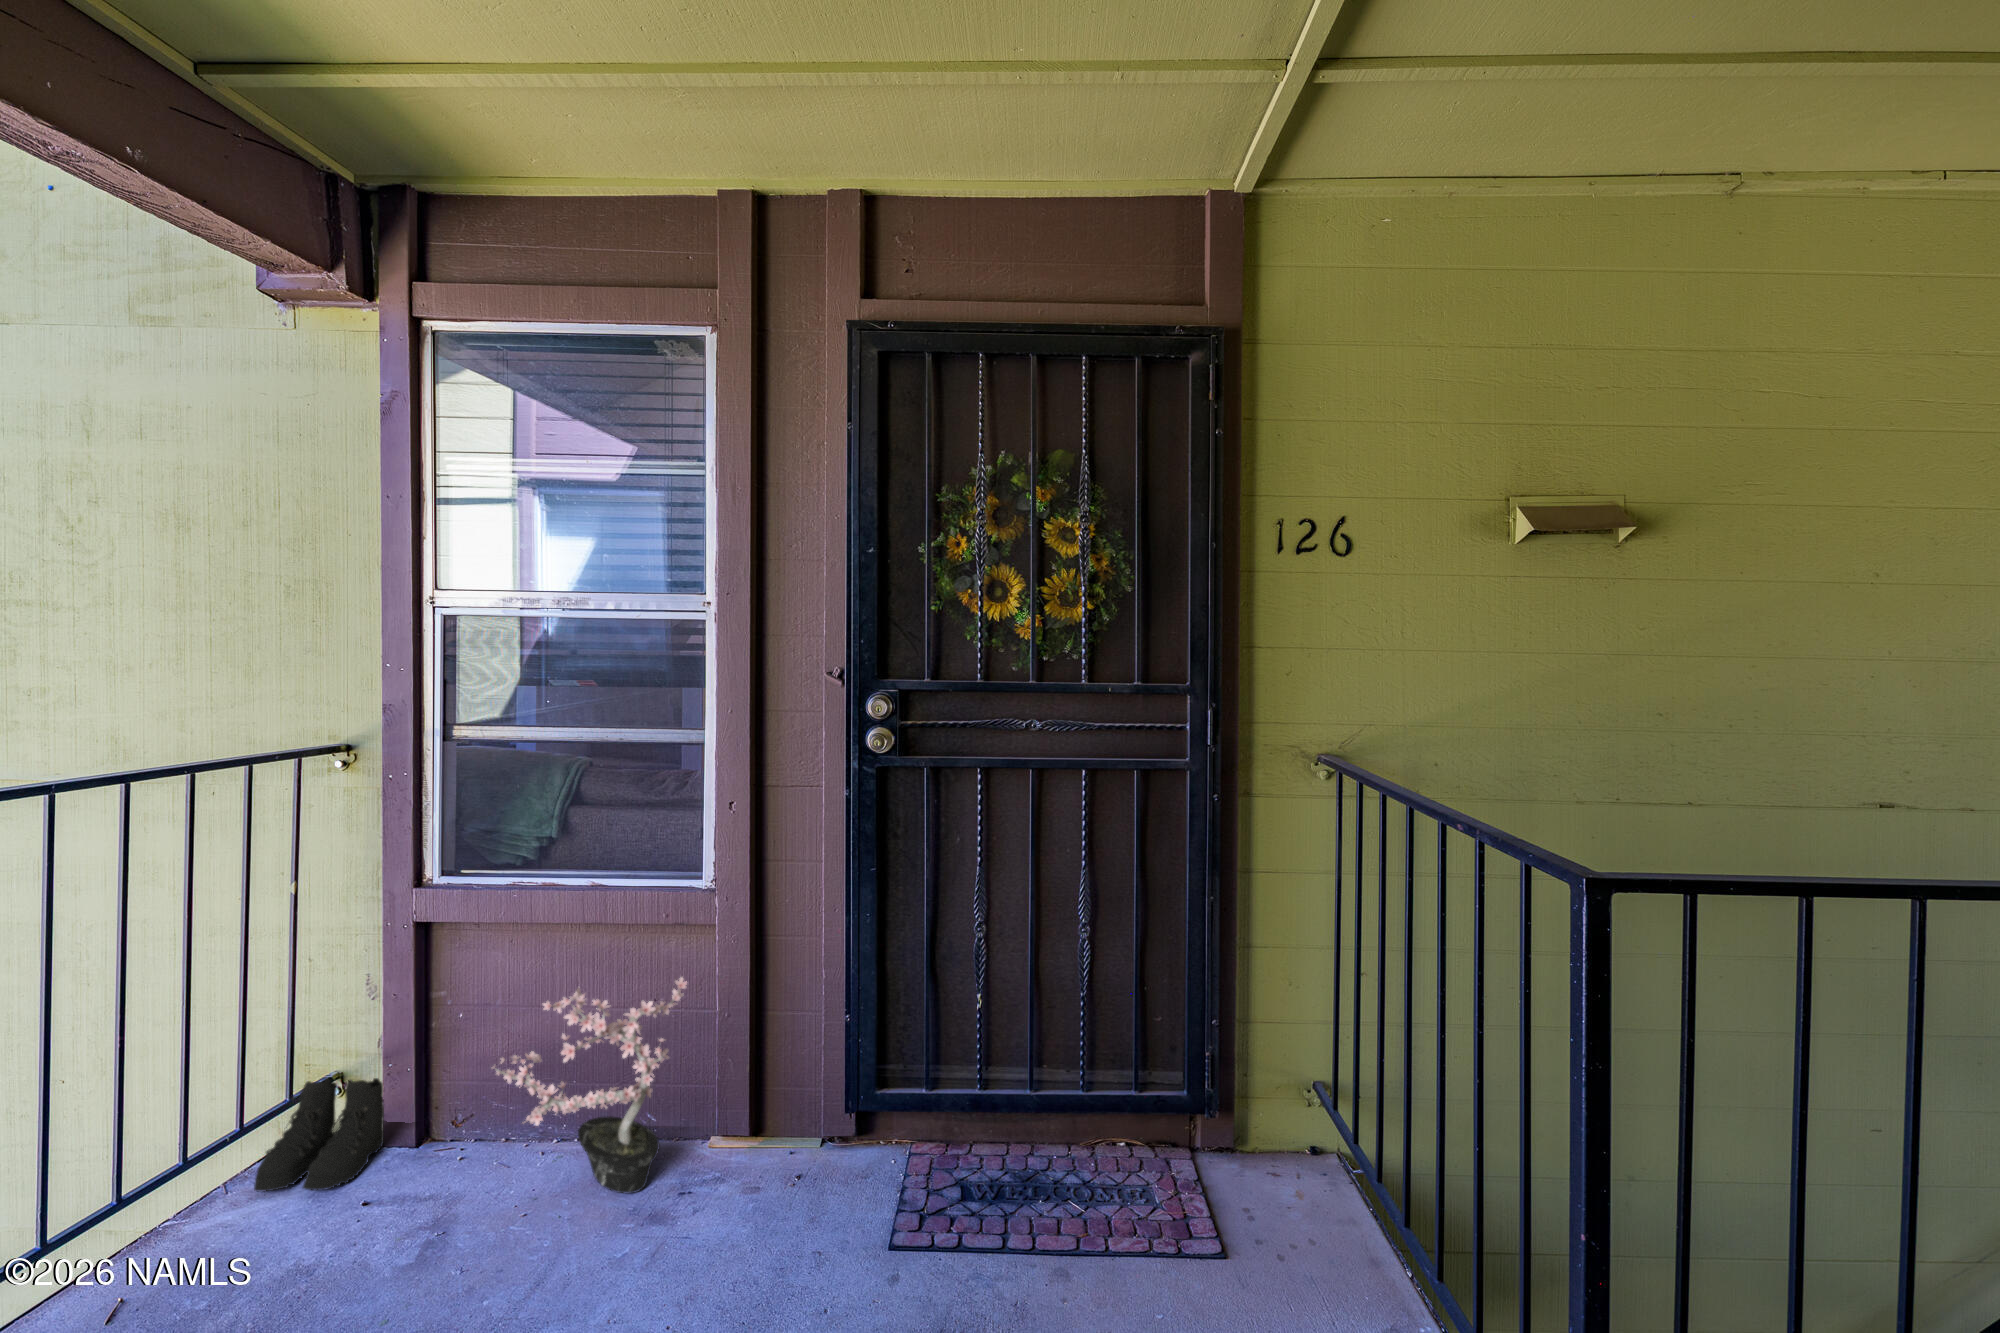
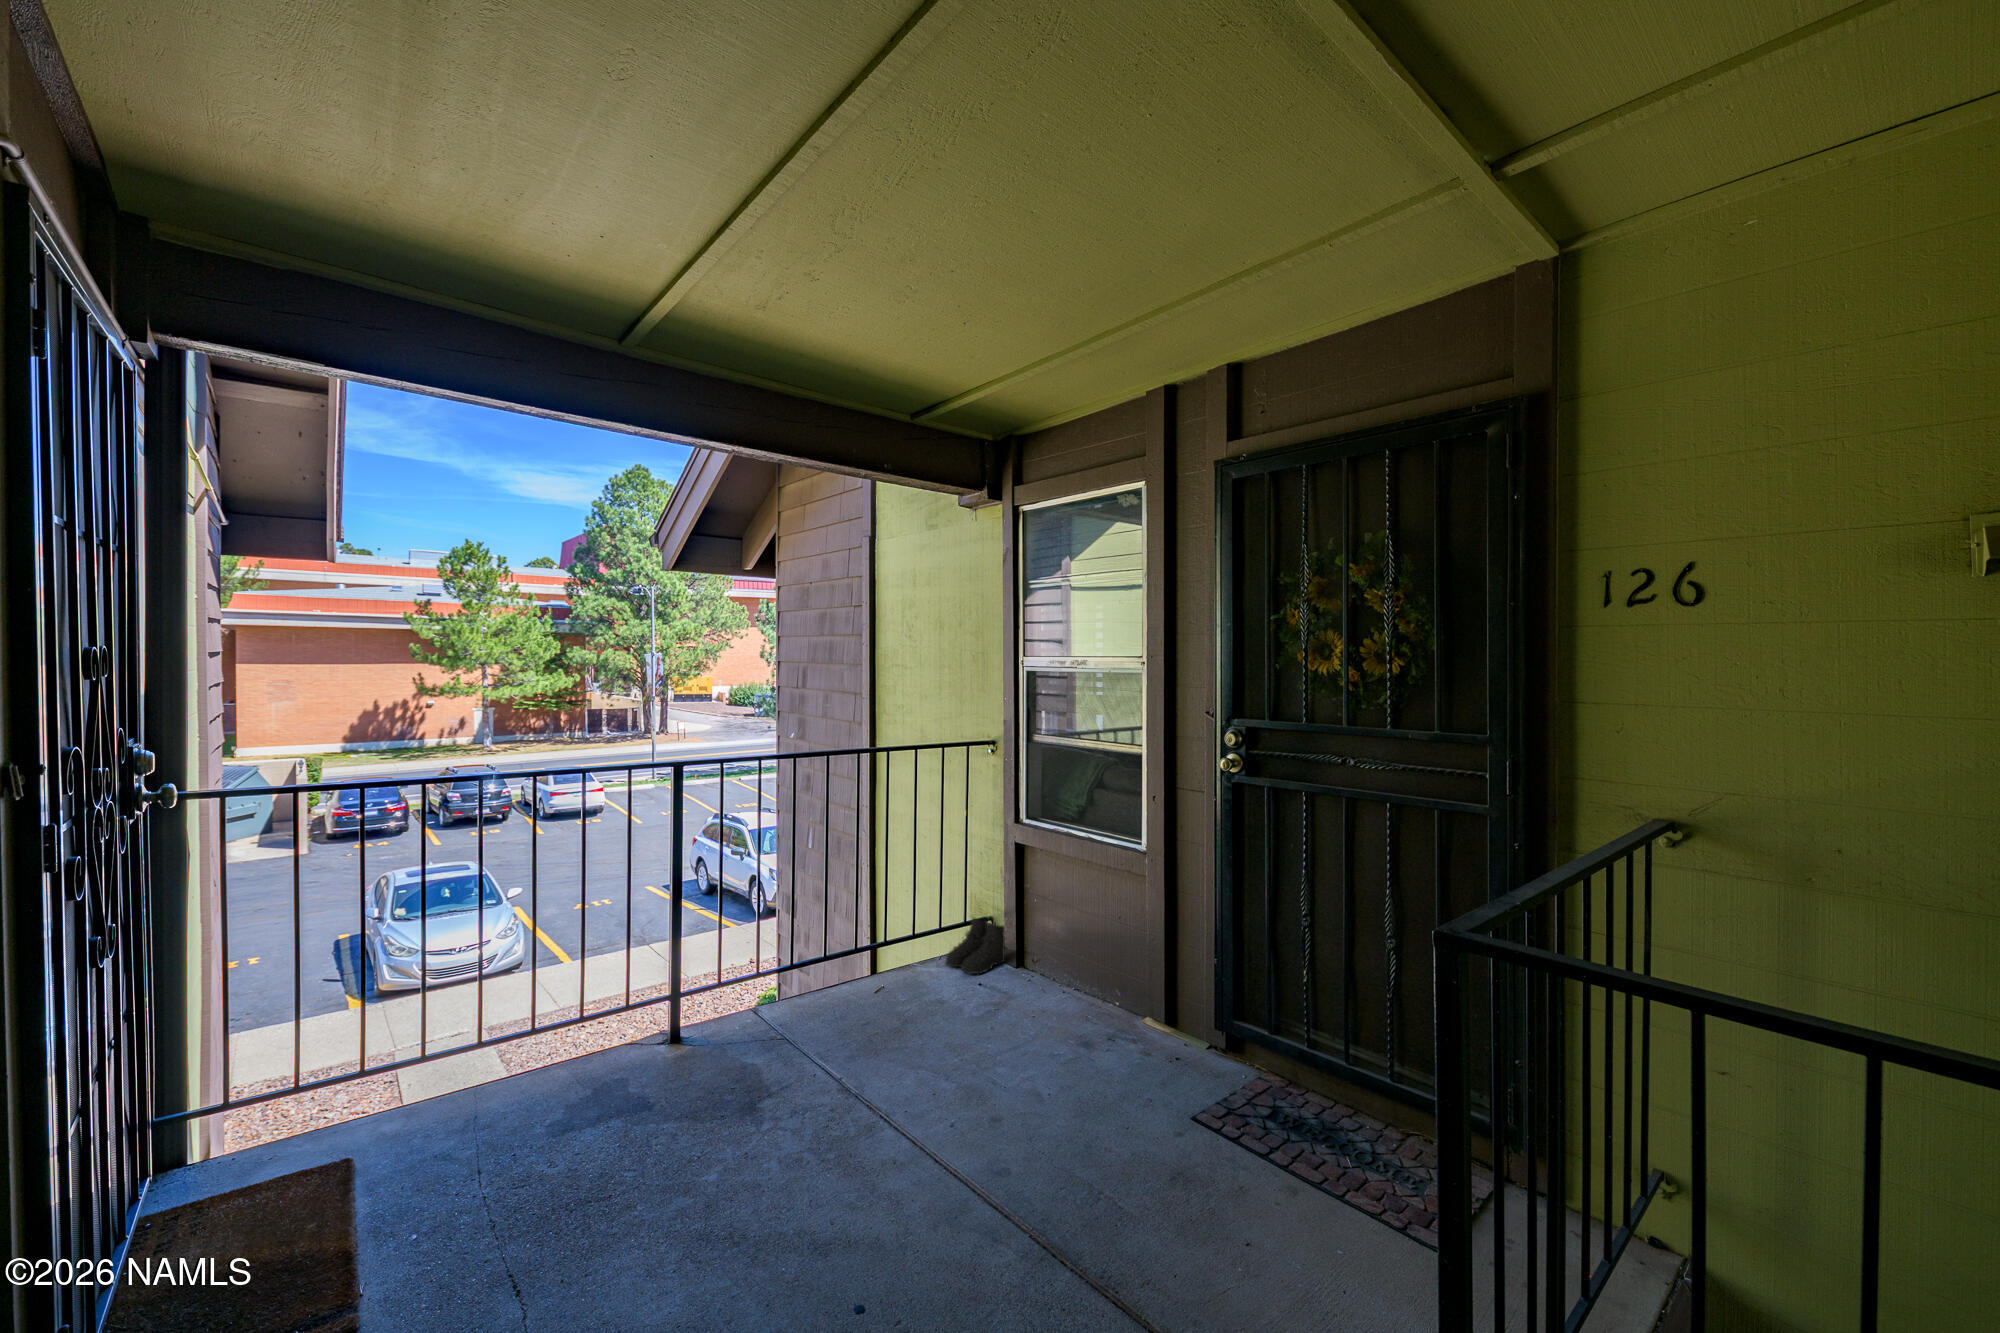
potted plant: present [492,978,687,1193] -> none [1028,890,1131,1030]

